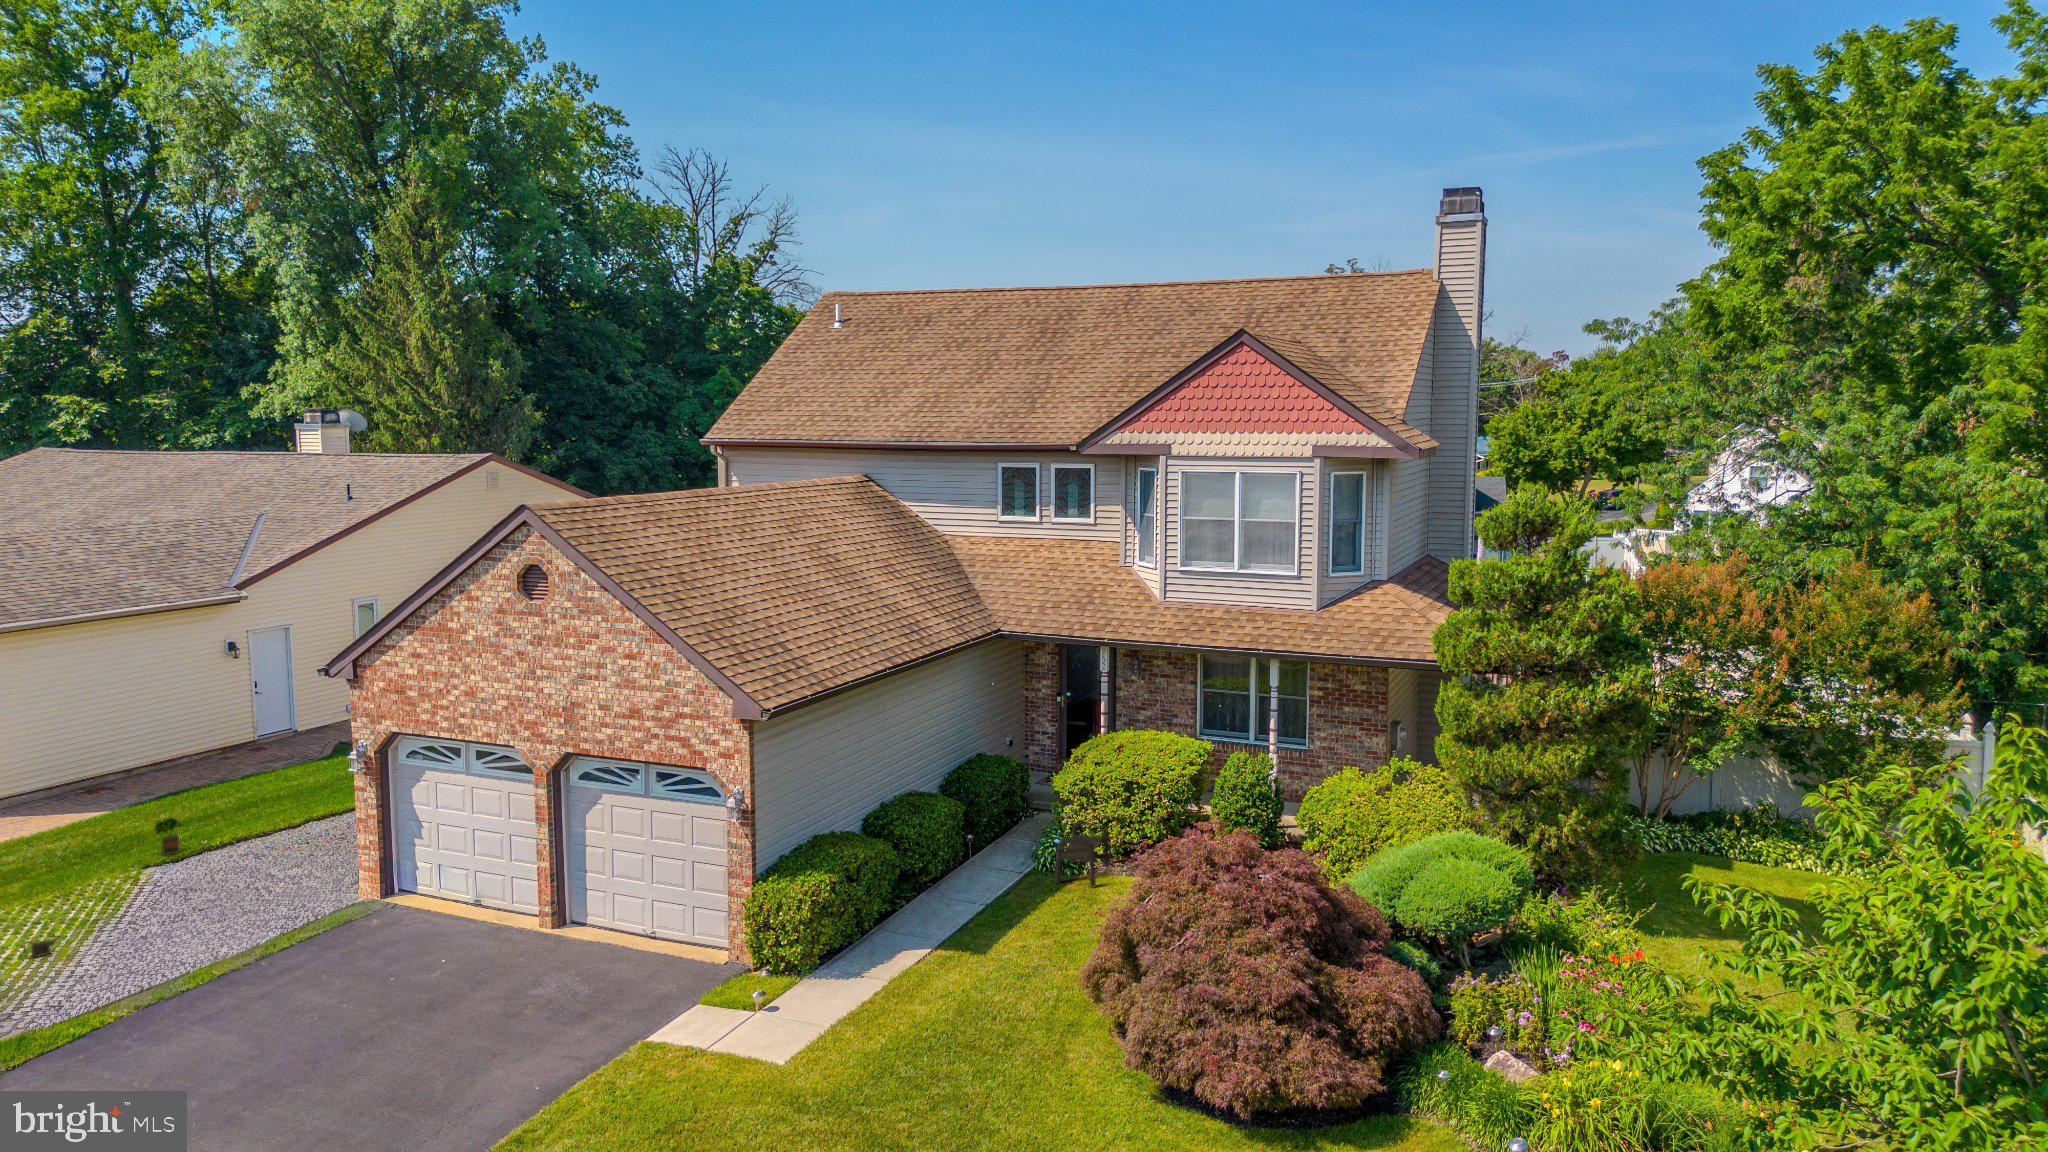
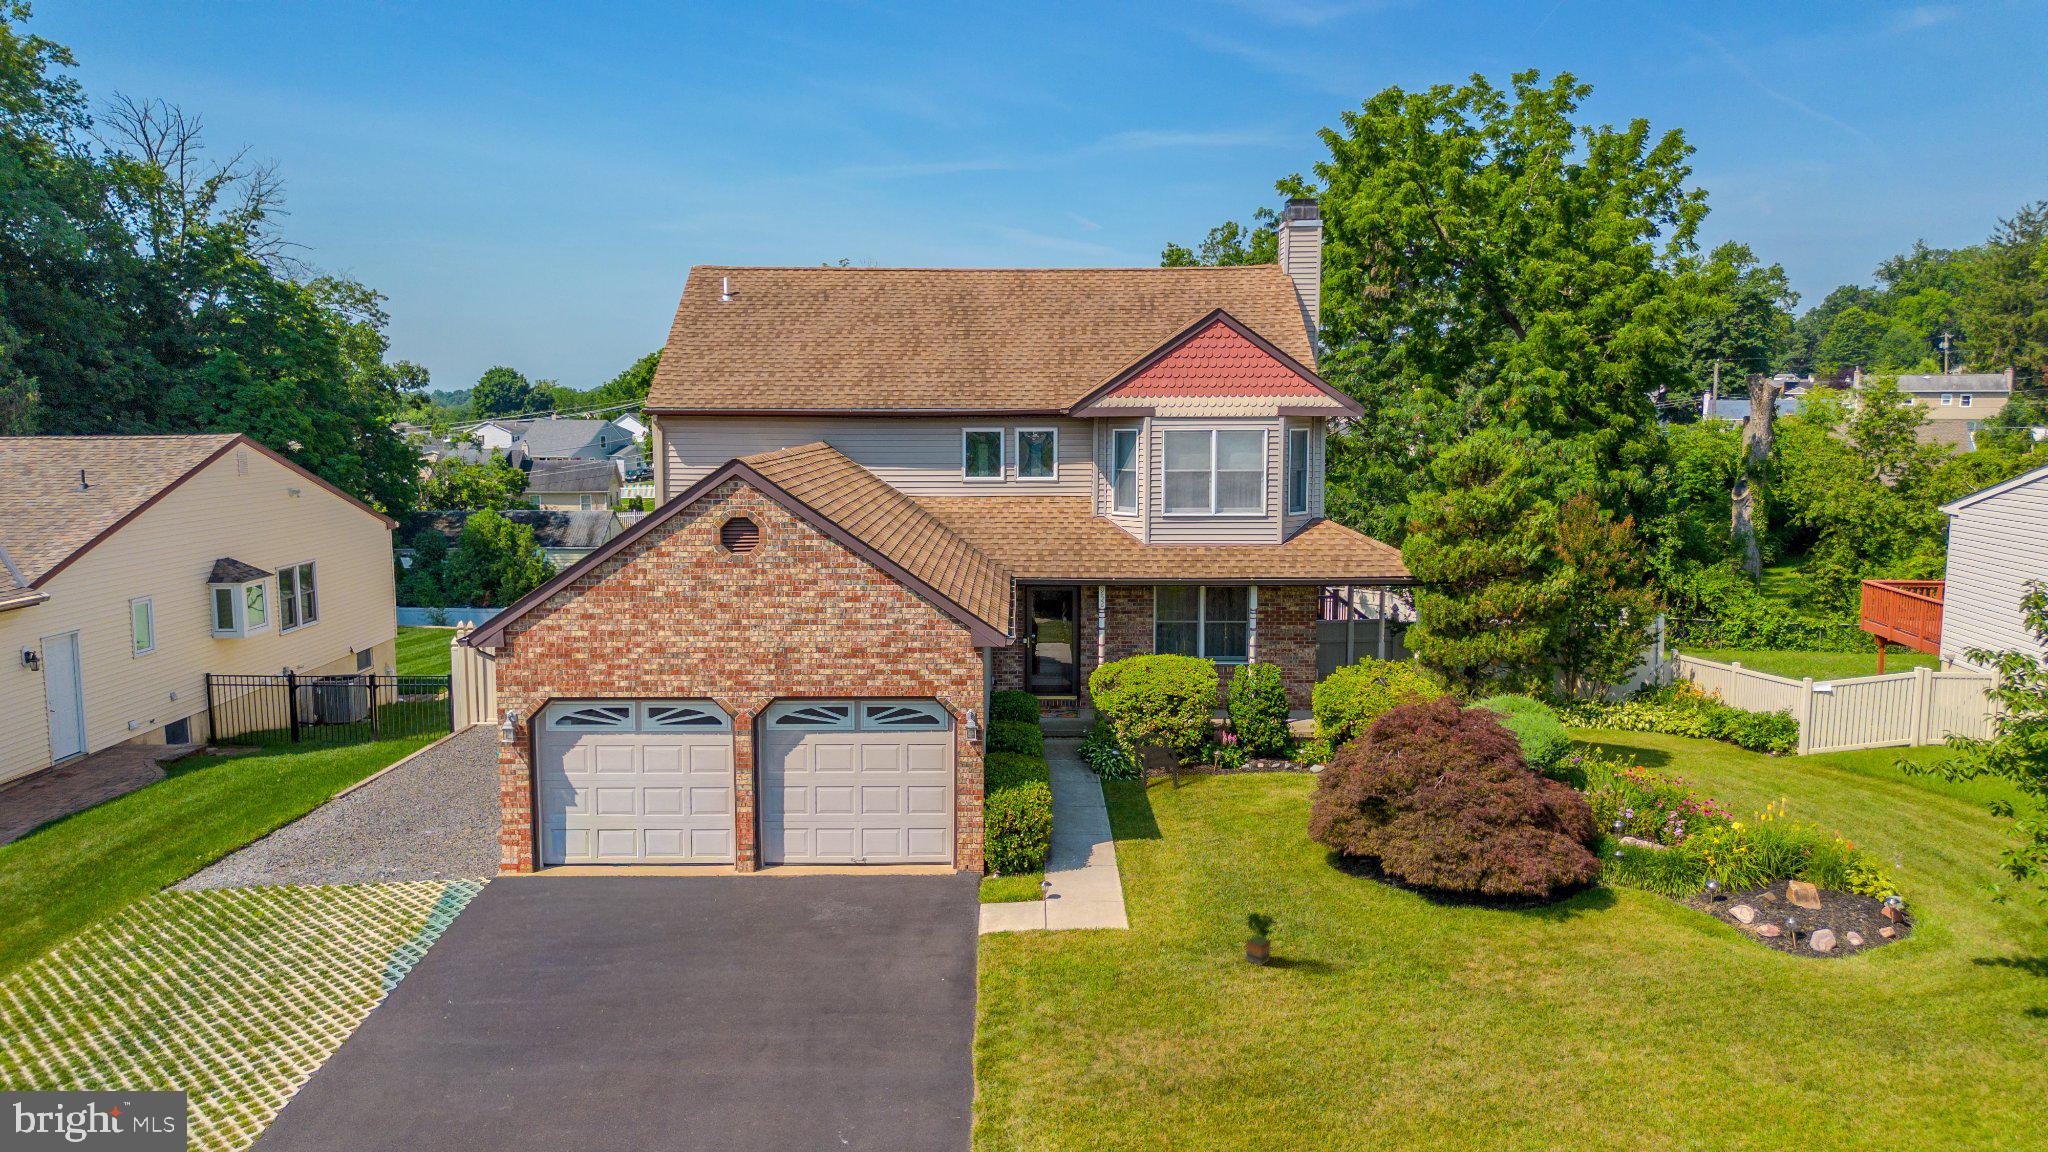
potted tree: present [155,818,183,855] -> present [1246,913,1277,965]
watering can: present [23,936,59,957] -> none [171,958,209,987]

